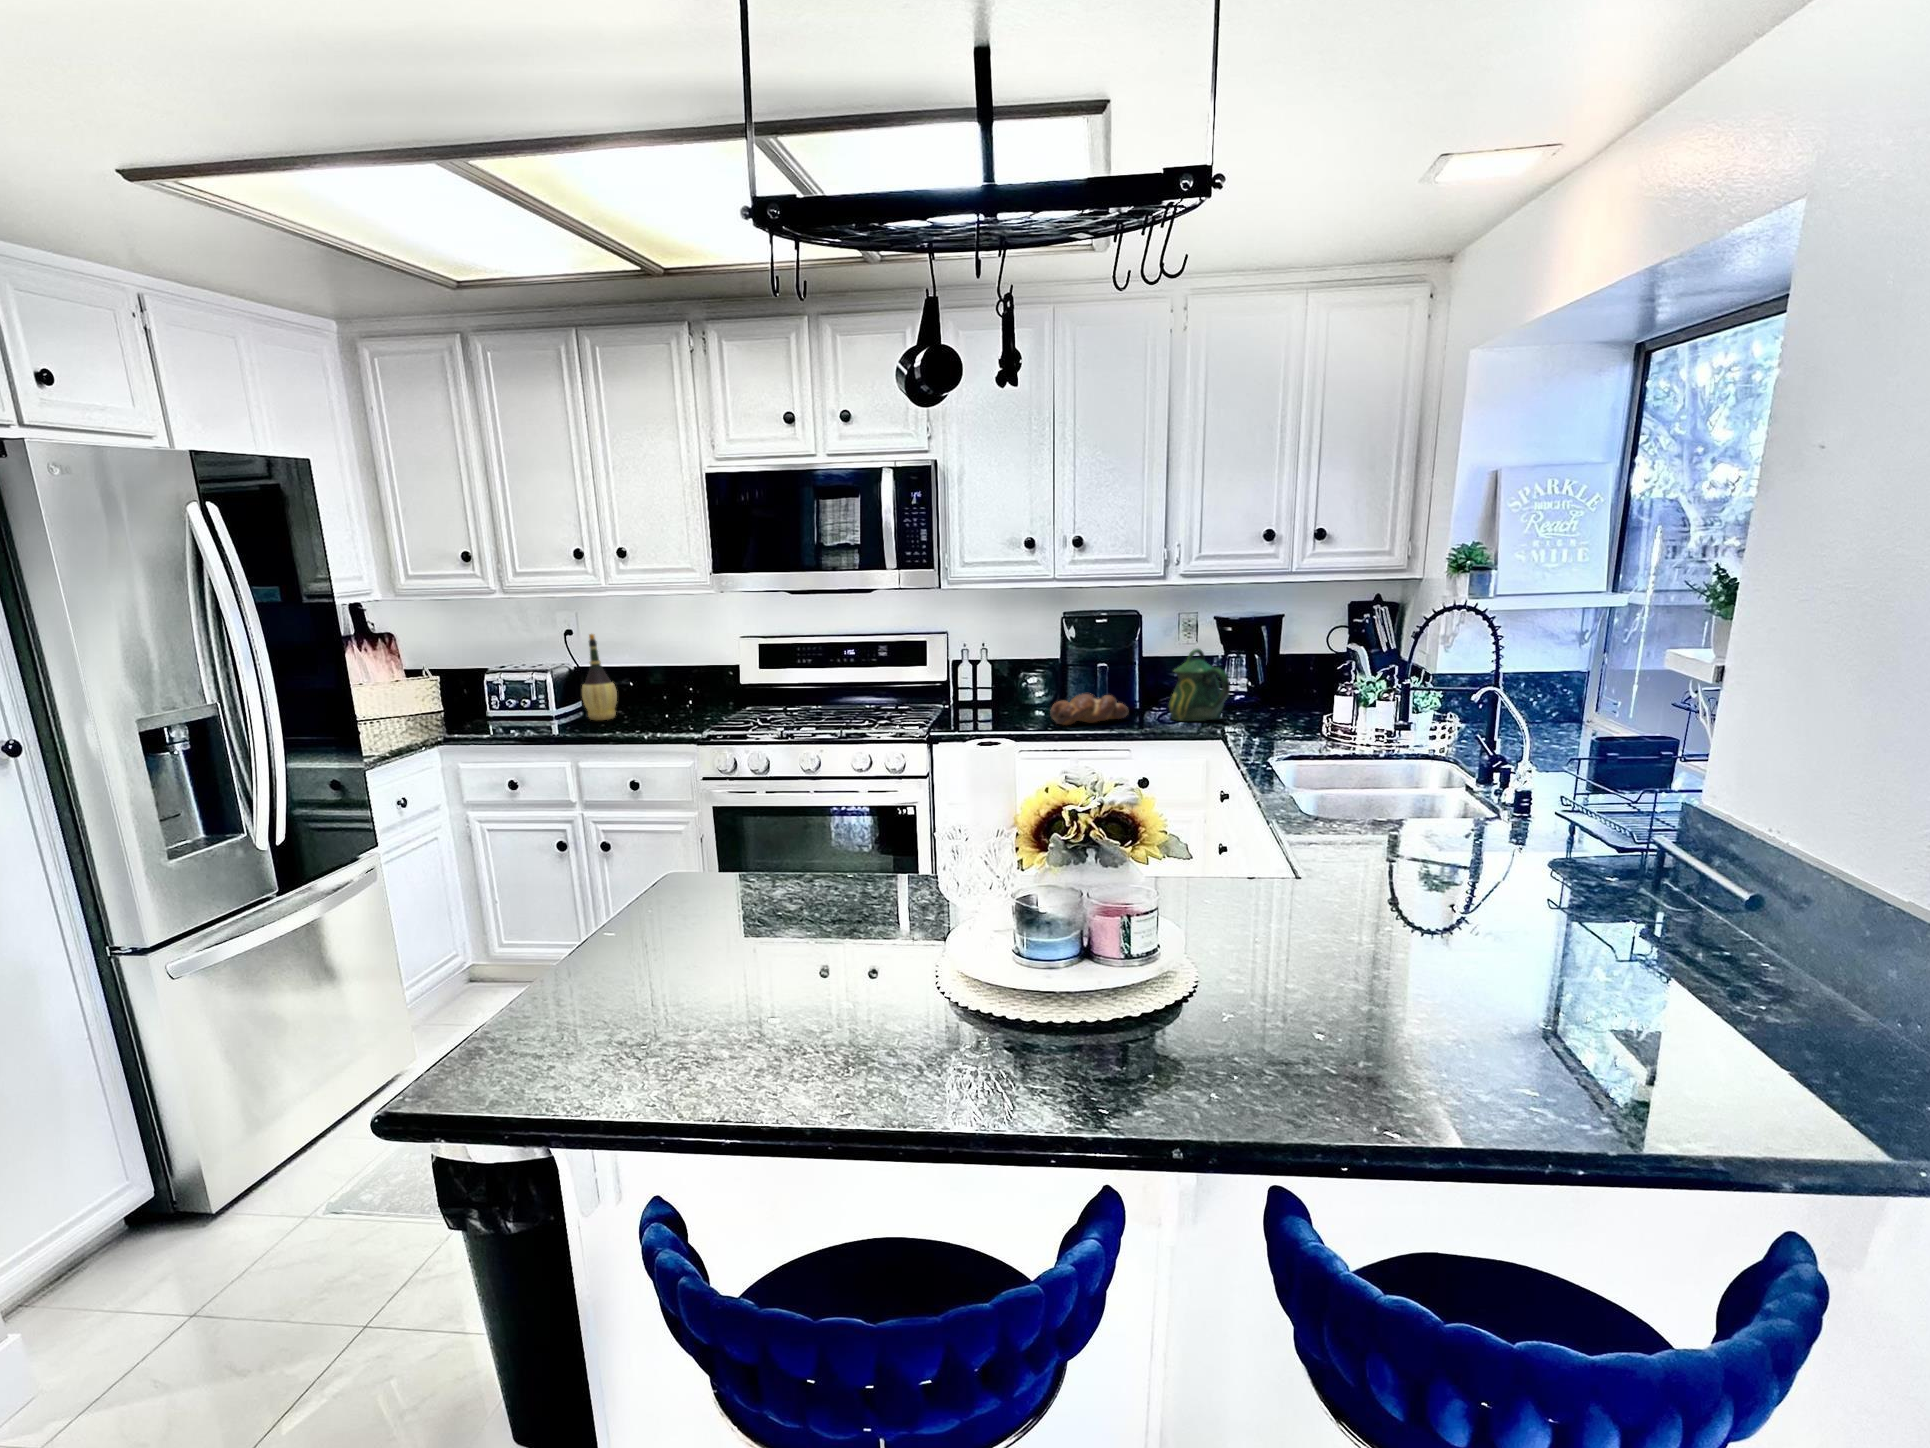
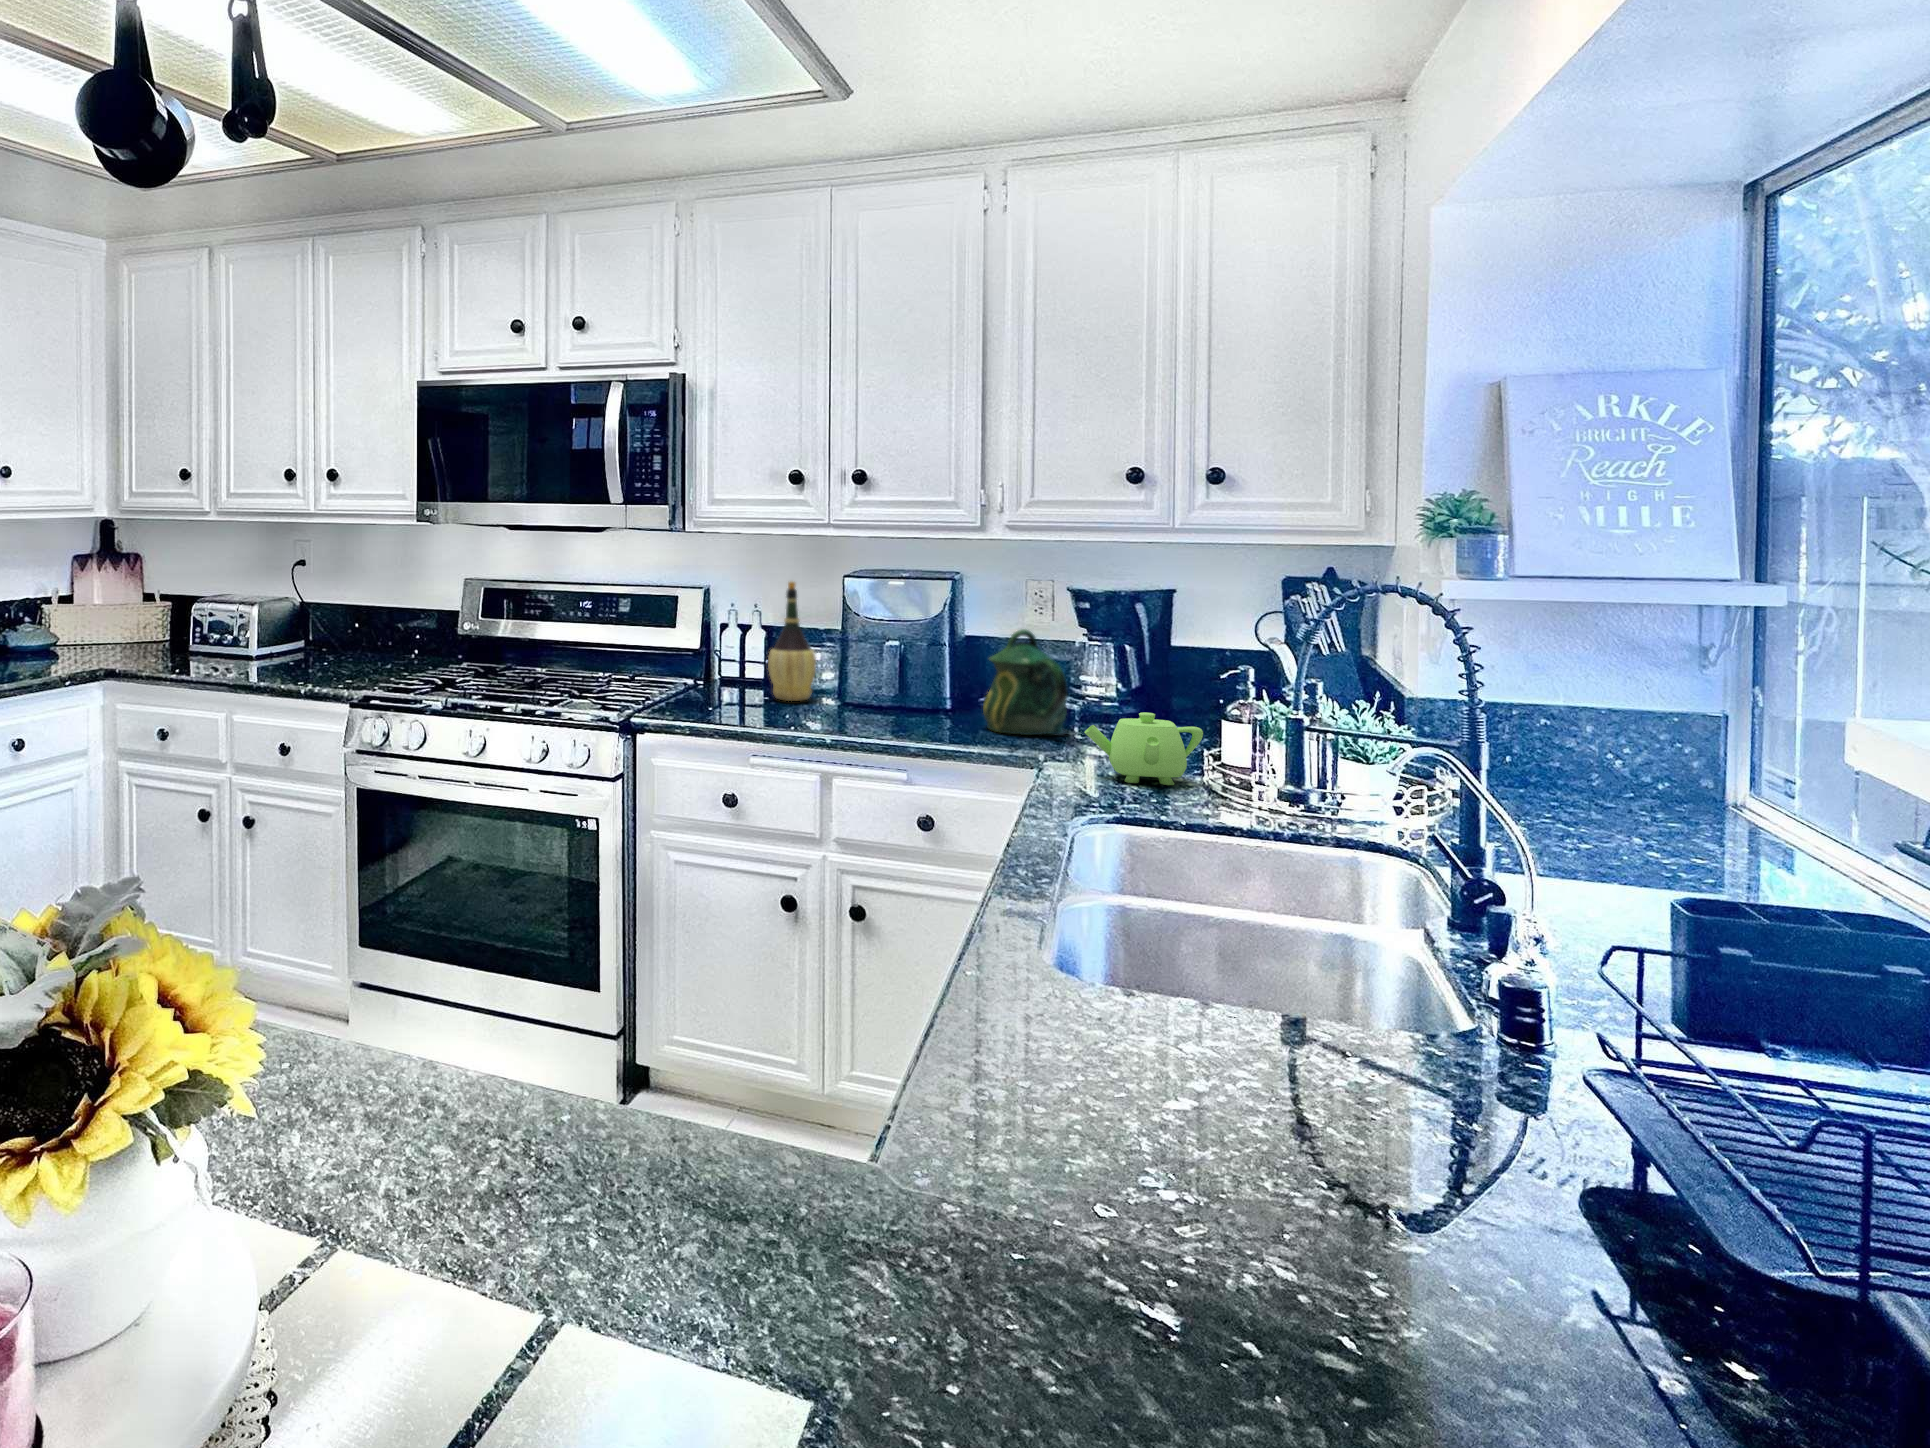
wine bottle: present [582,634,617,720] -> present [768,582,816,701]
bread loaf: present [1050,694,1128,725] -> none [807,679,923,723]
teapot: none [1256,695,1325,740] -> present [1085,712,1203,785]

